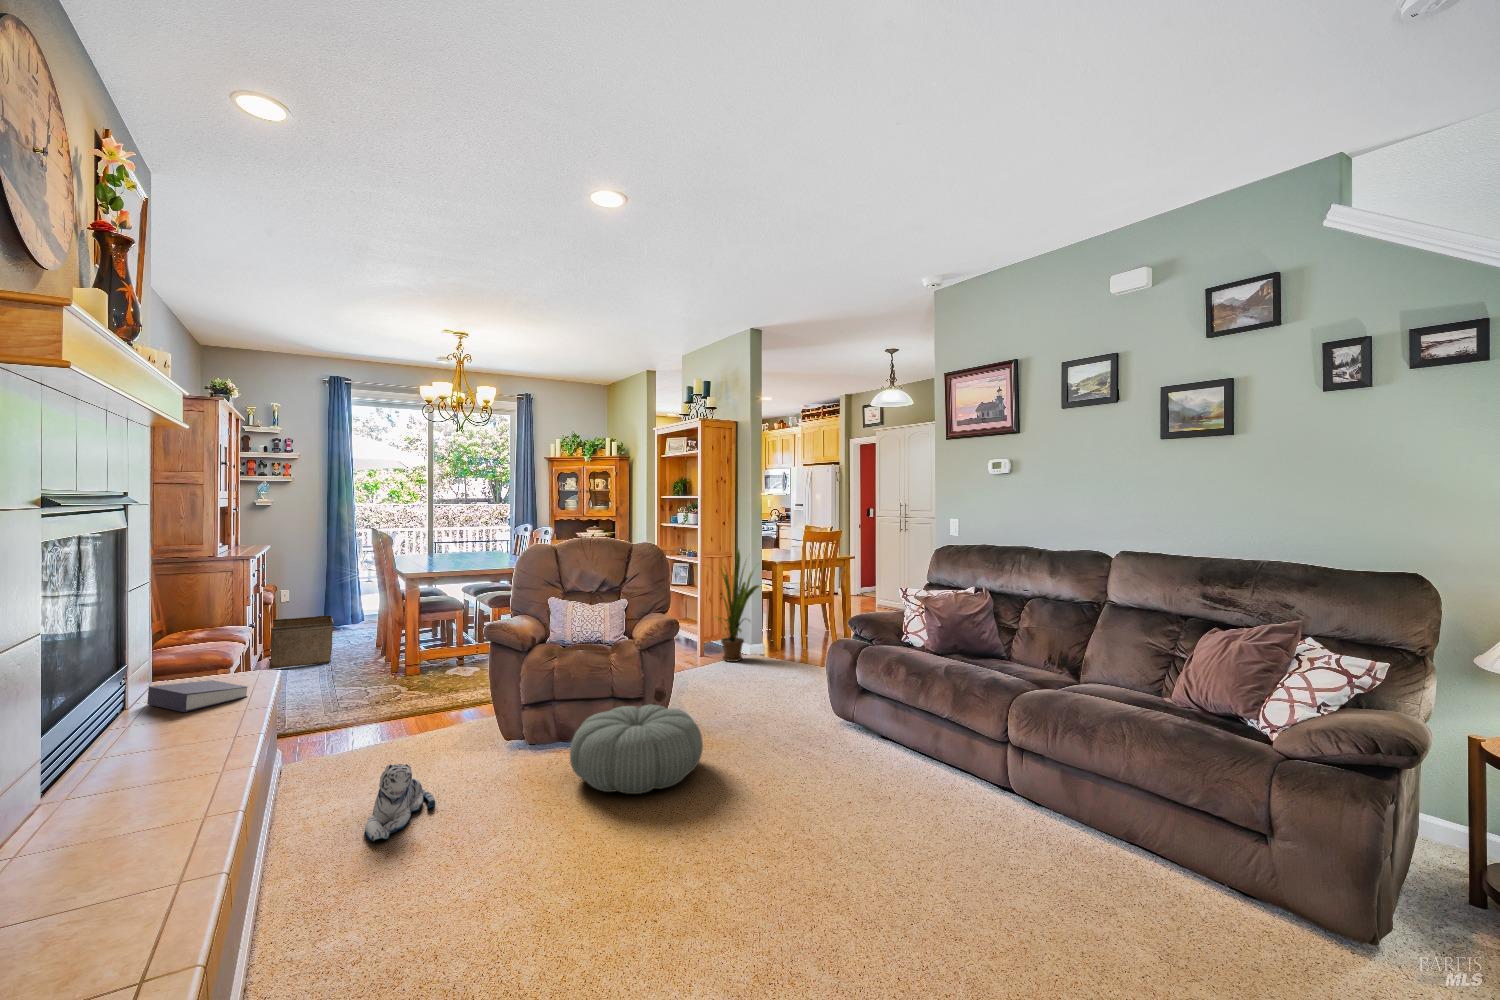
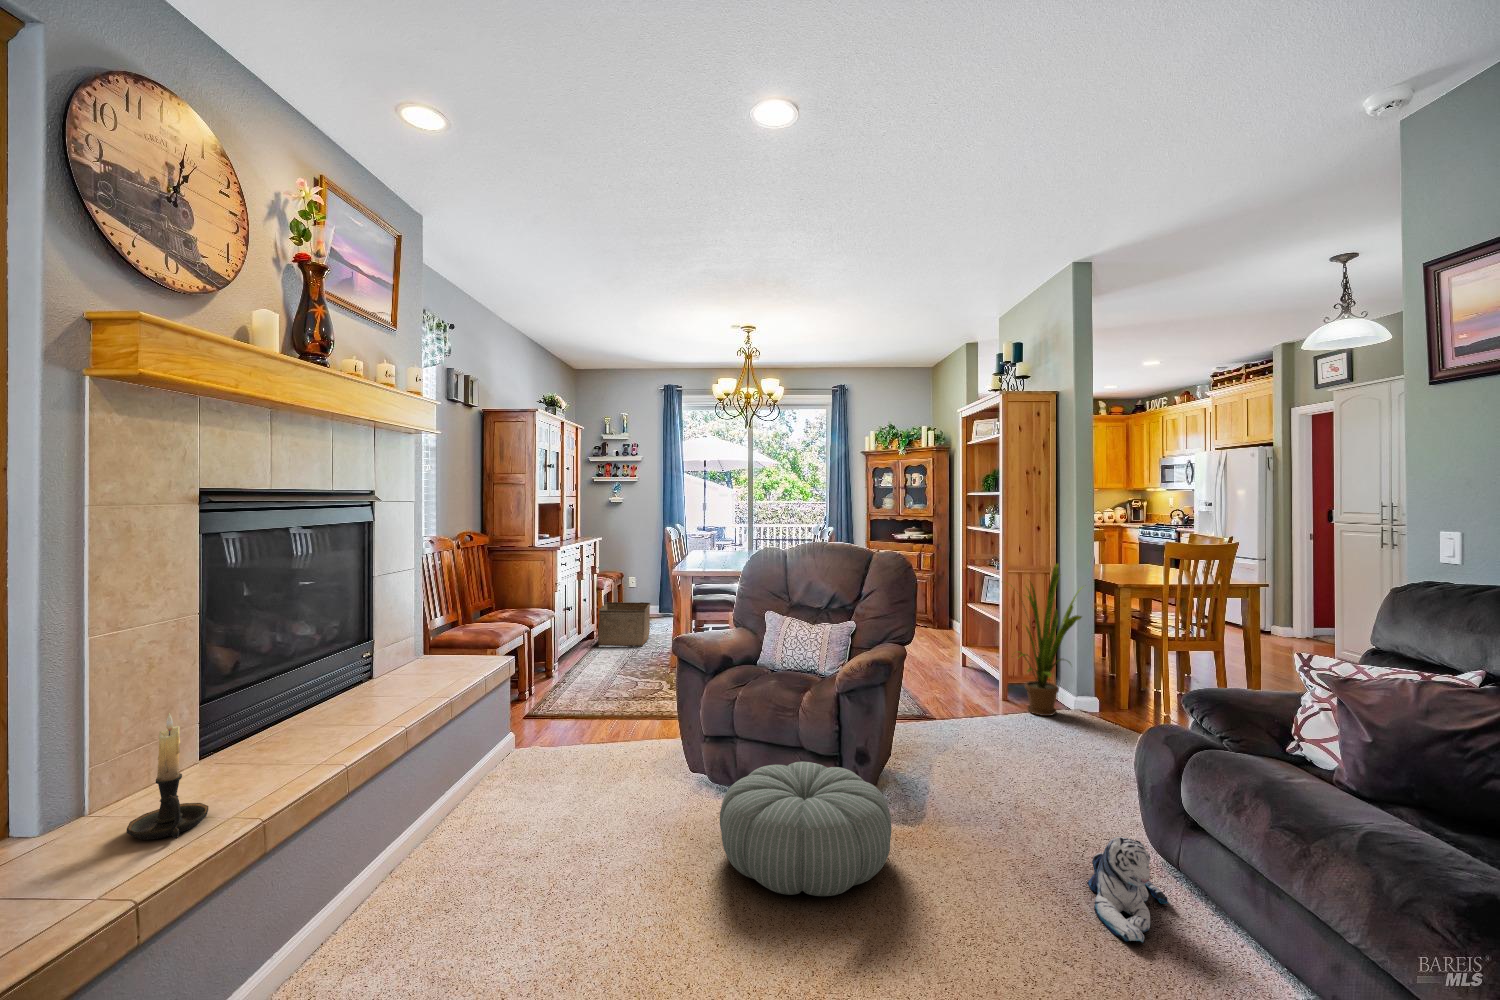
book: present [147,680,248,712] -> none [398,660,460,688]
candle holder: none [78,724,171,858] -> present [127,713,208,840]
plush toy: present [365,764,435,842] -> present [1087,837,1168,943]

